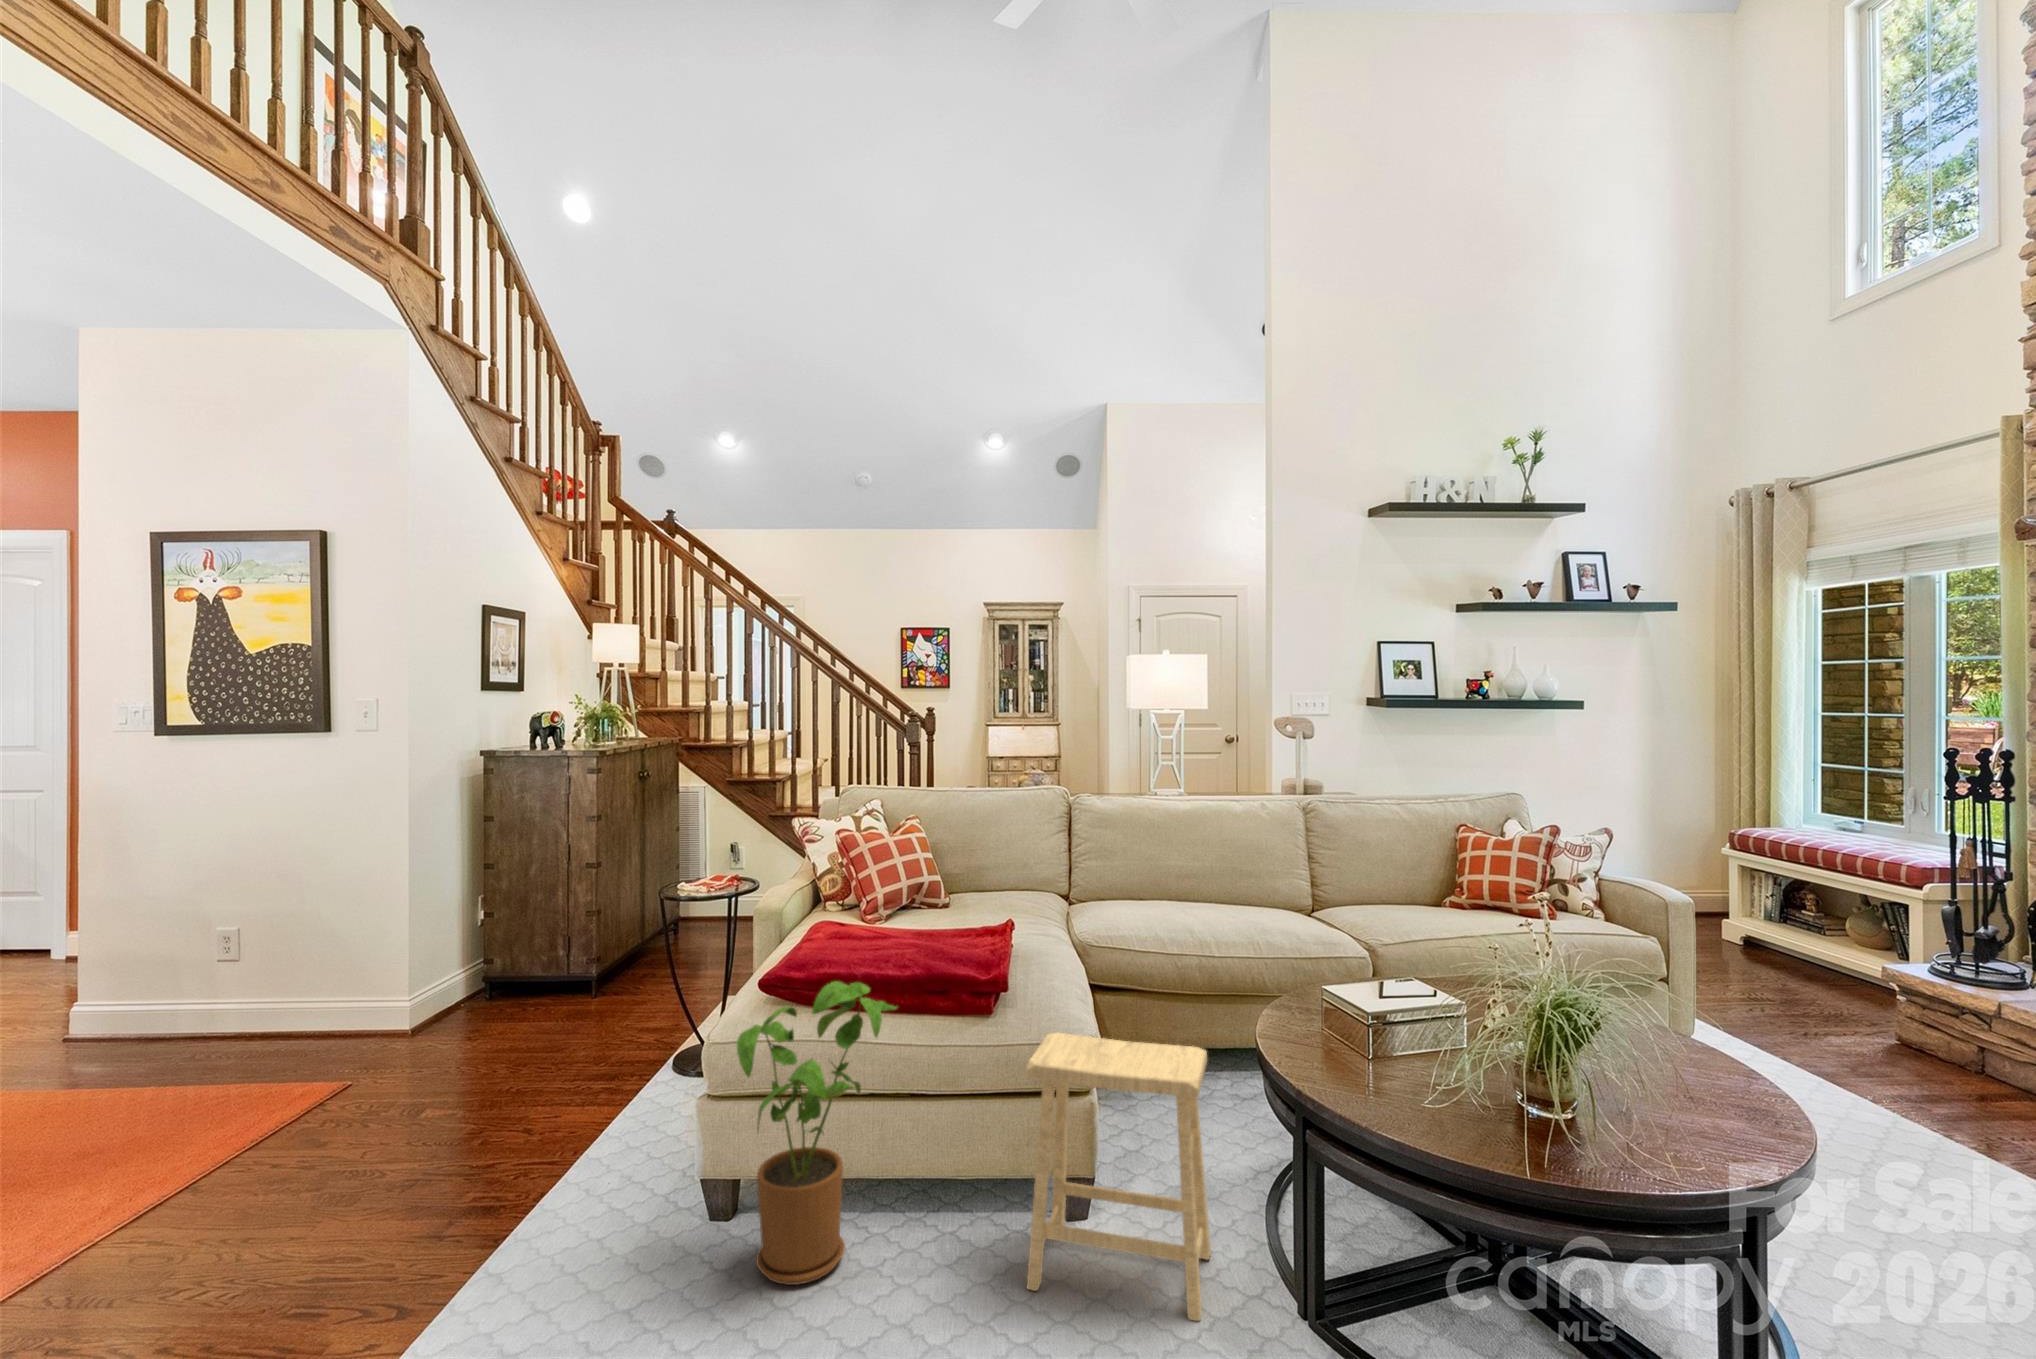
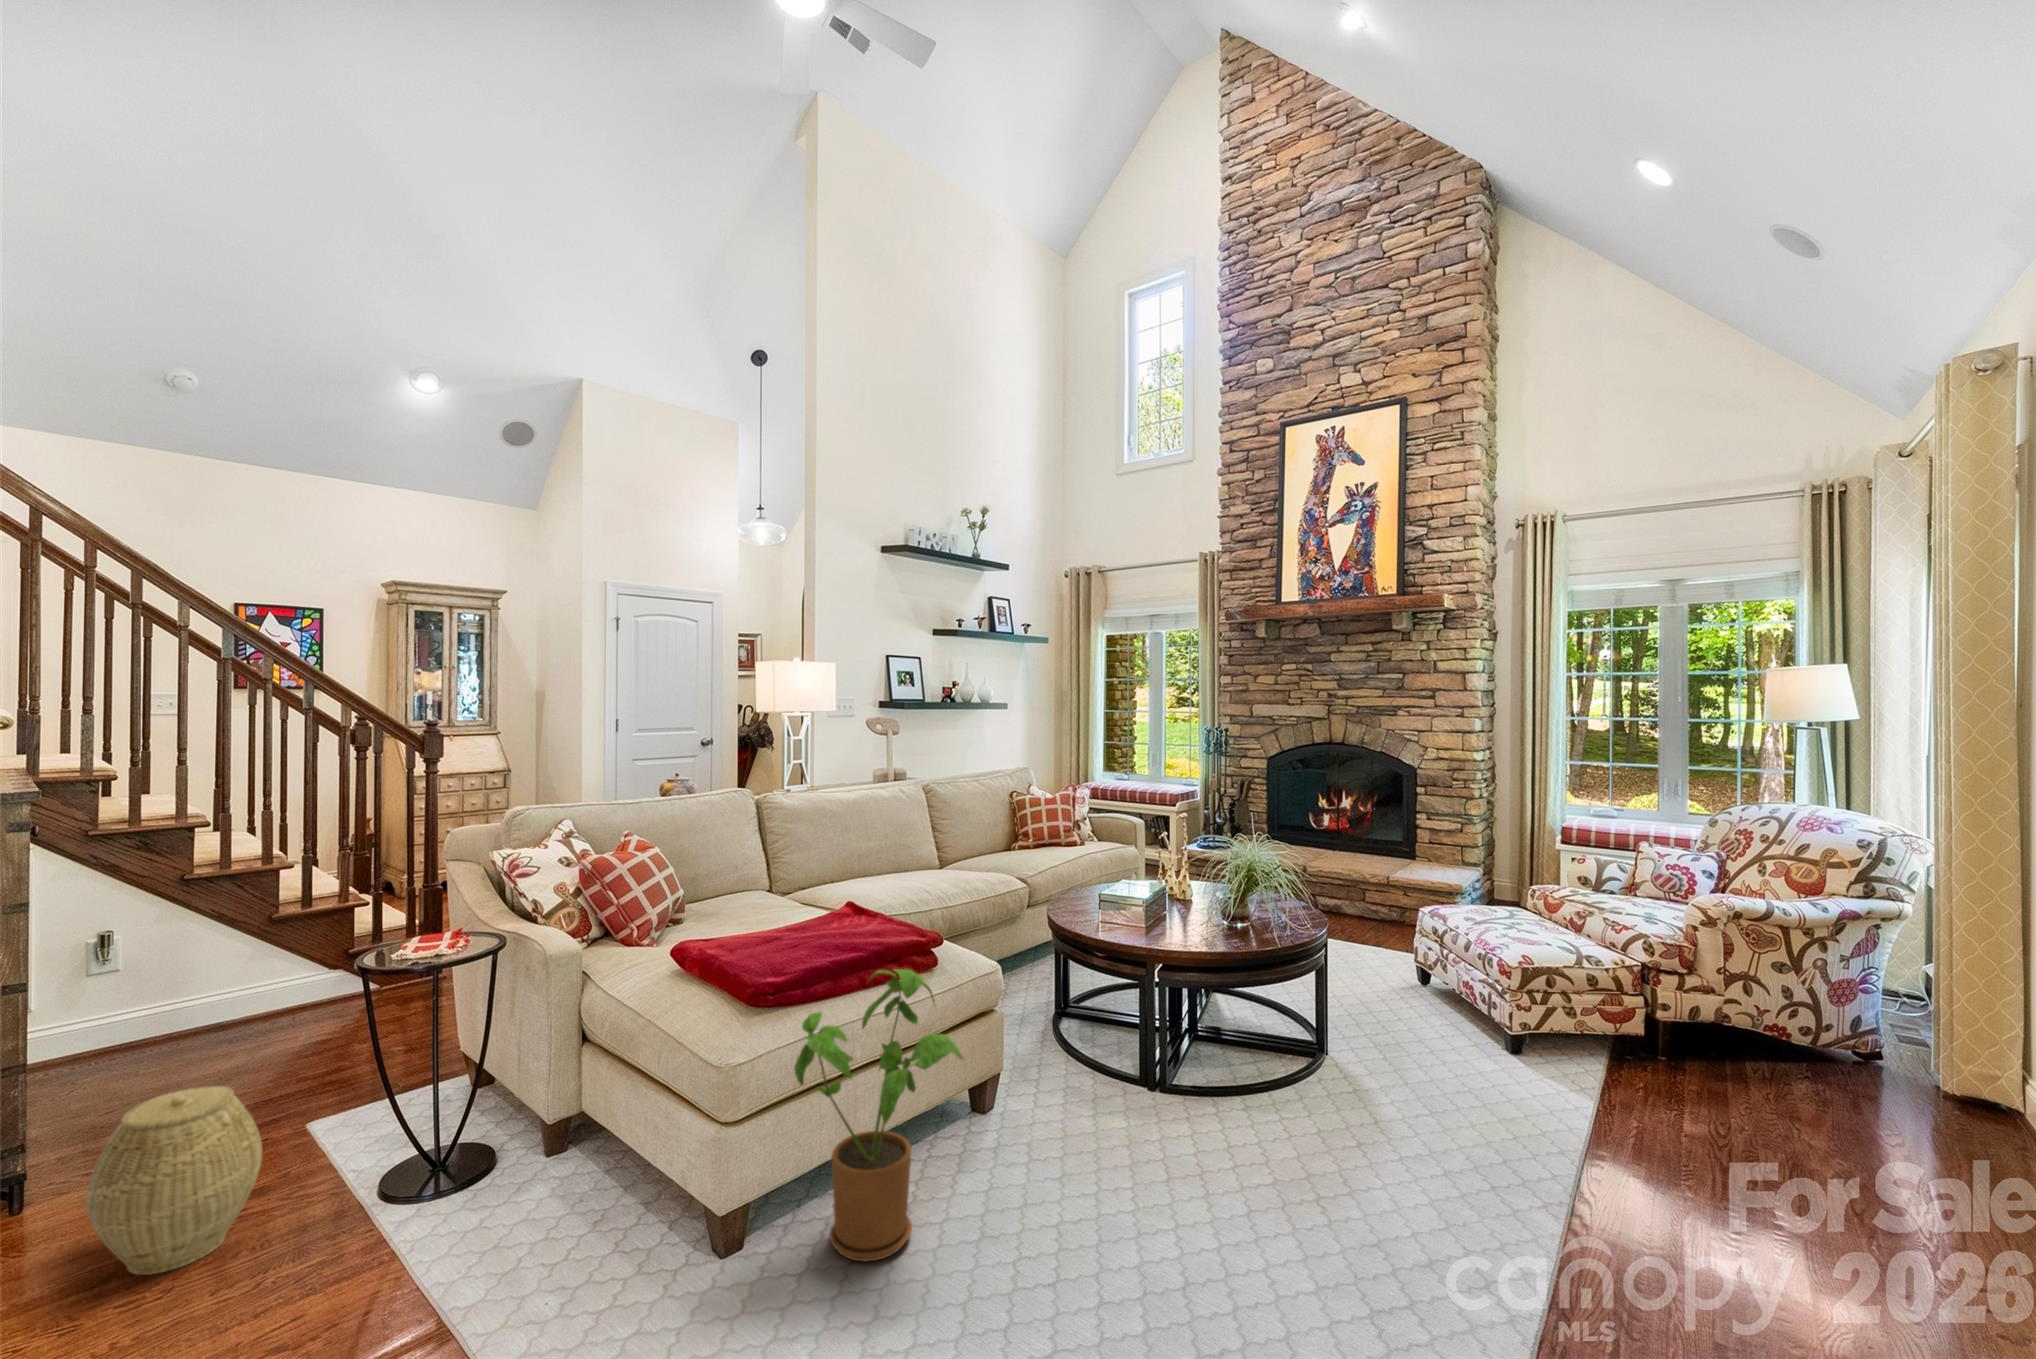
woven basket: none [525,953,618,1067] -> present [86,1086,262,1275]
footstool: present [1027,1033,1211,1321] -> none [994,954,1141,1167]

